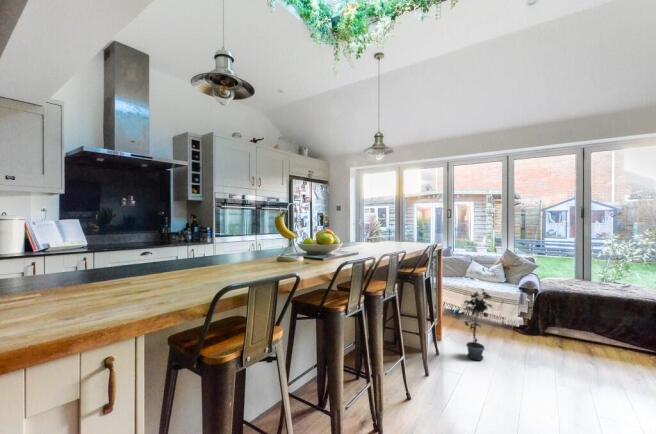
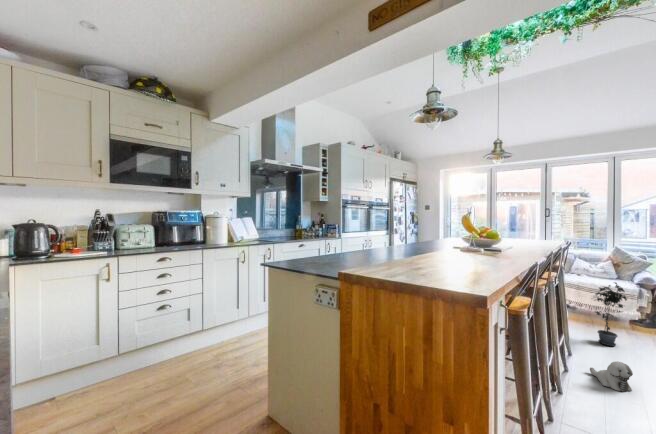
plush toy: none [435,386,468,423] -> present [590,362,633,392]

